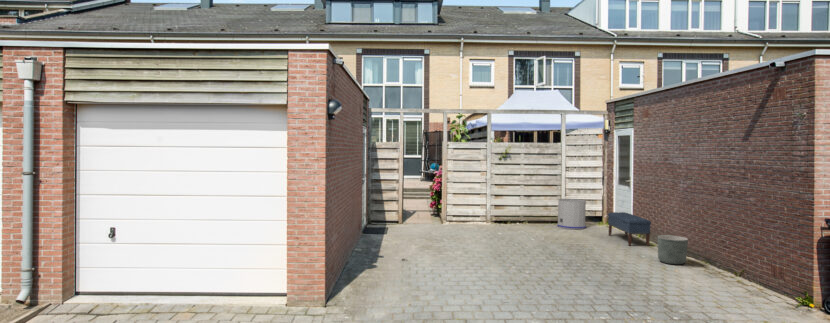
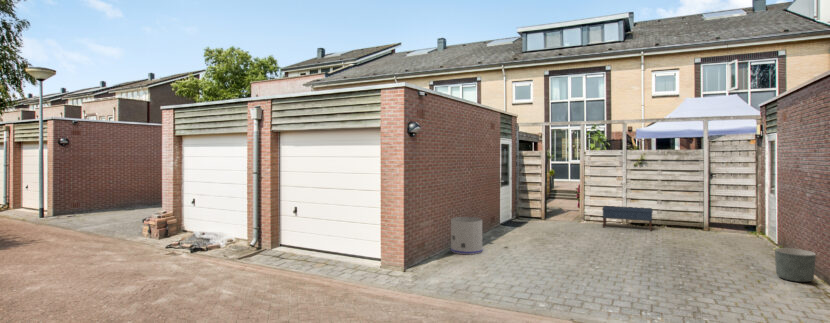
trash can: present [557,199,586,229] -> present [451,217,483,254]
bench: present [608,212,651,246] -> present [602,206,653,231]

